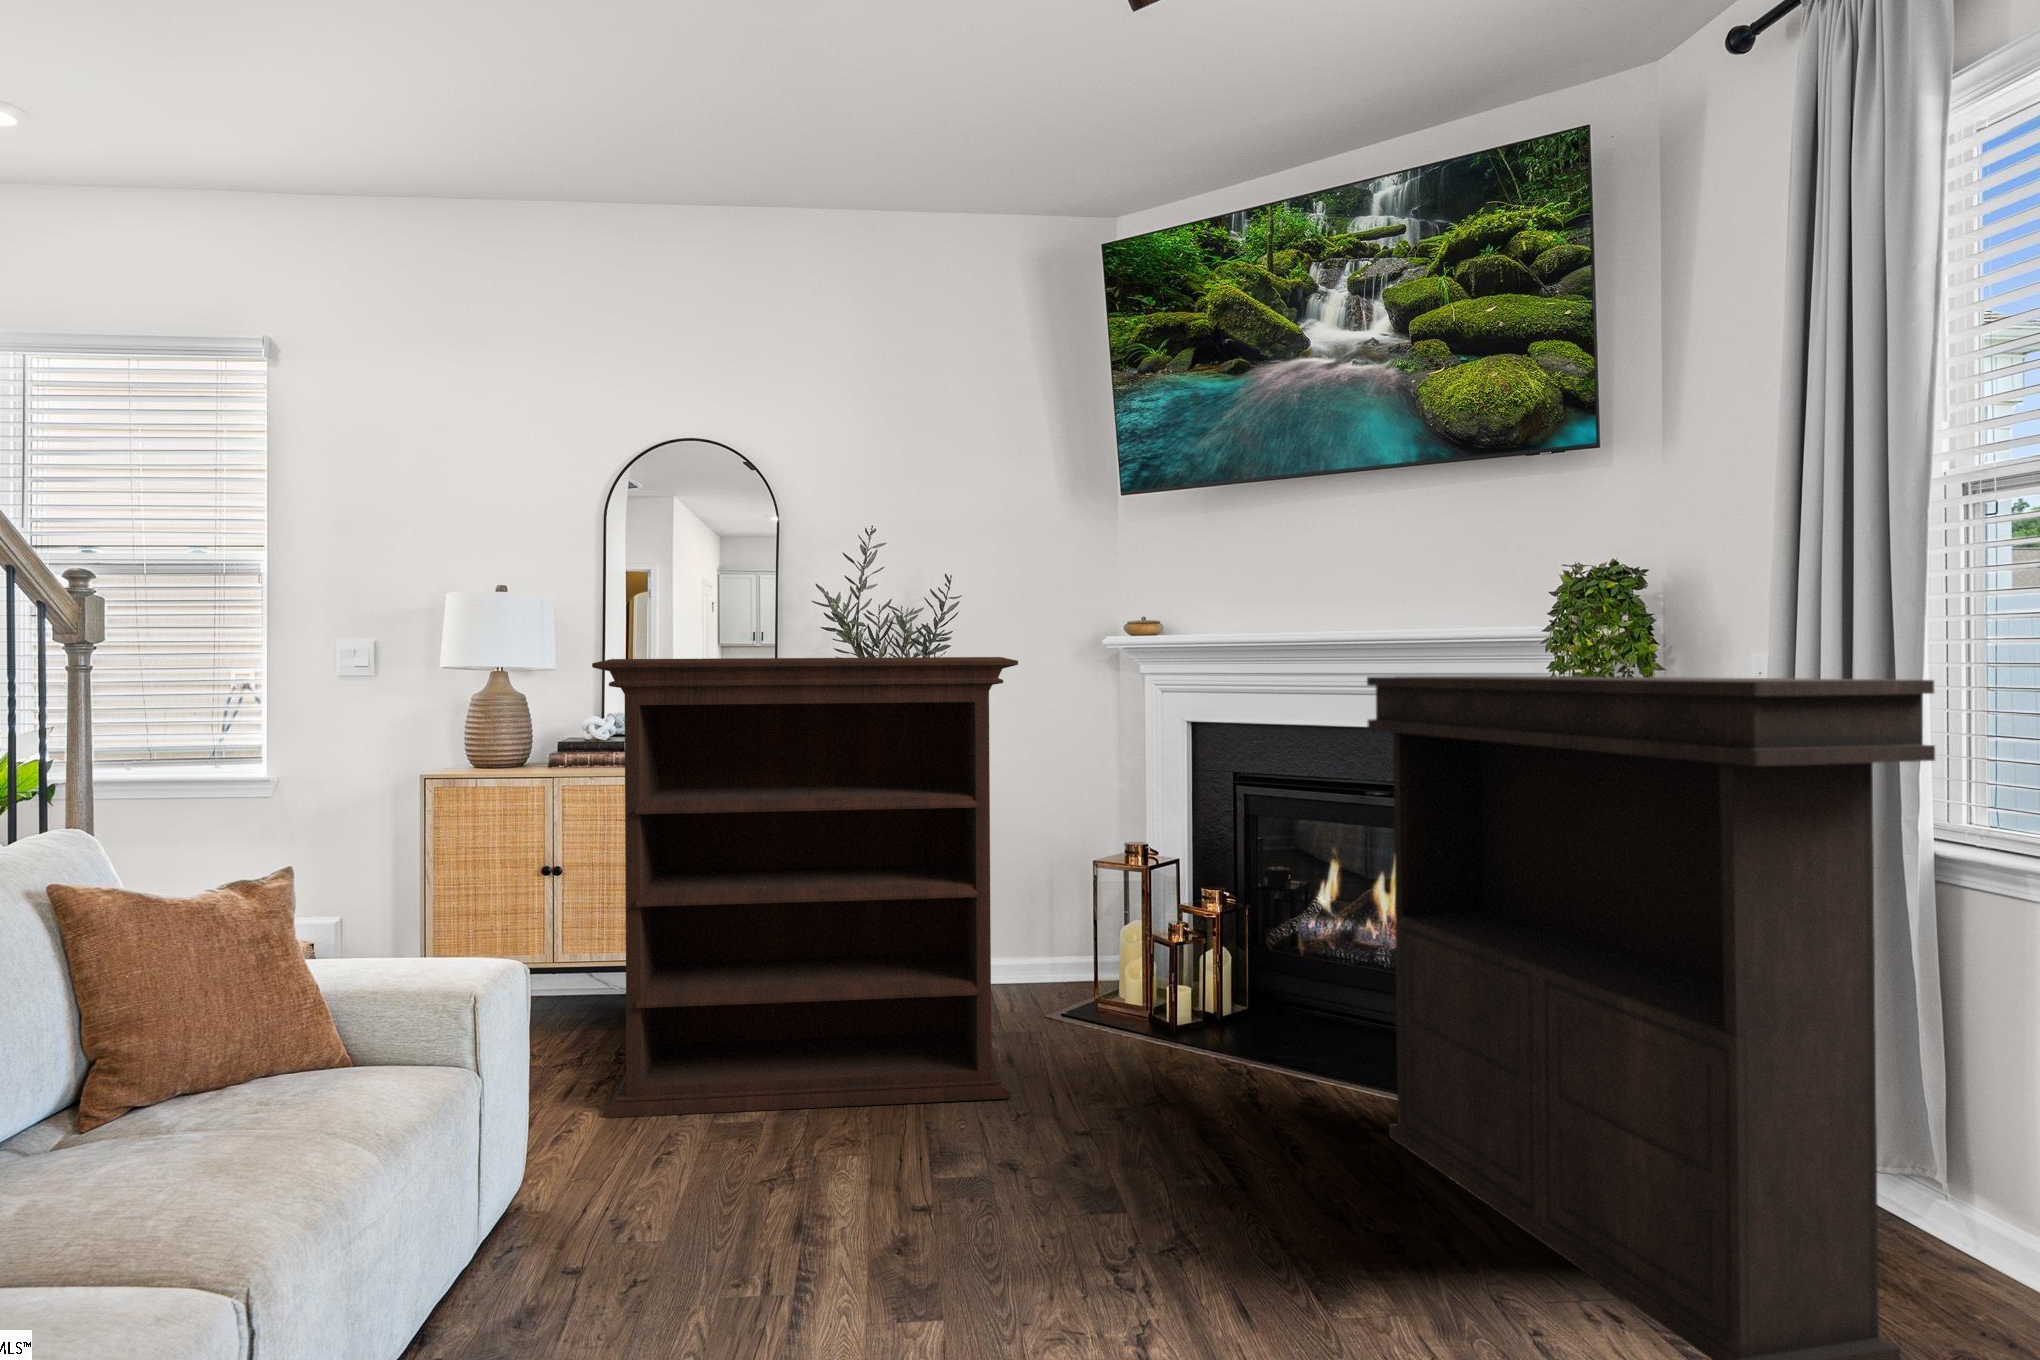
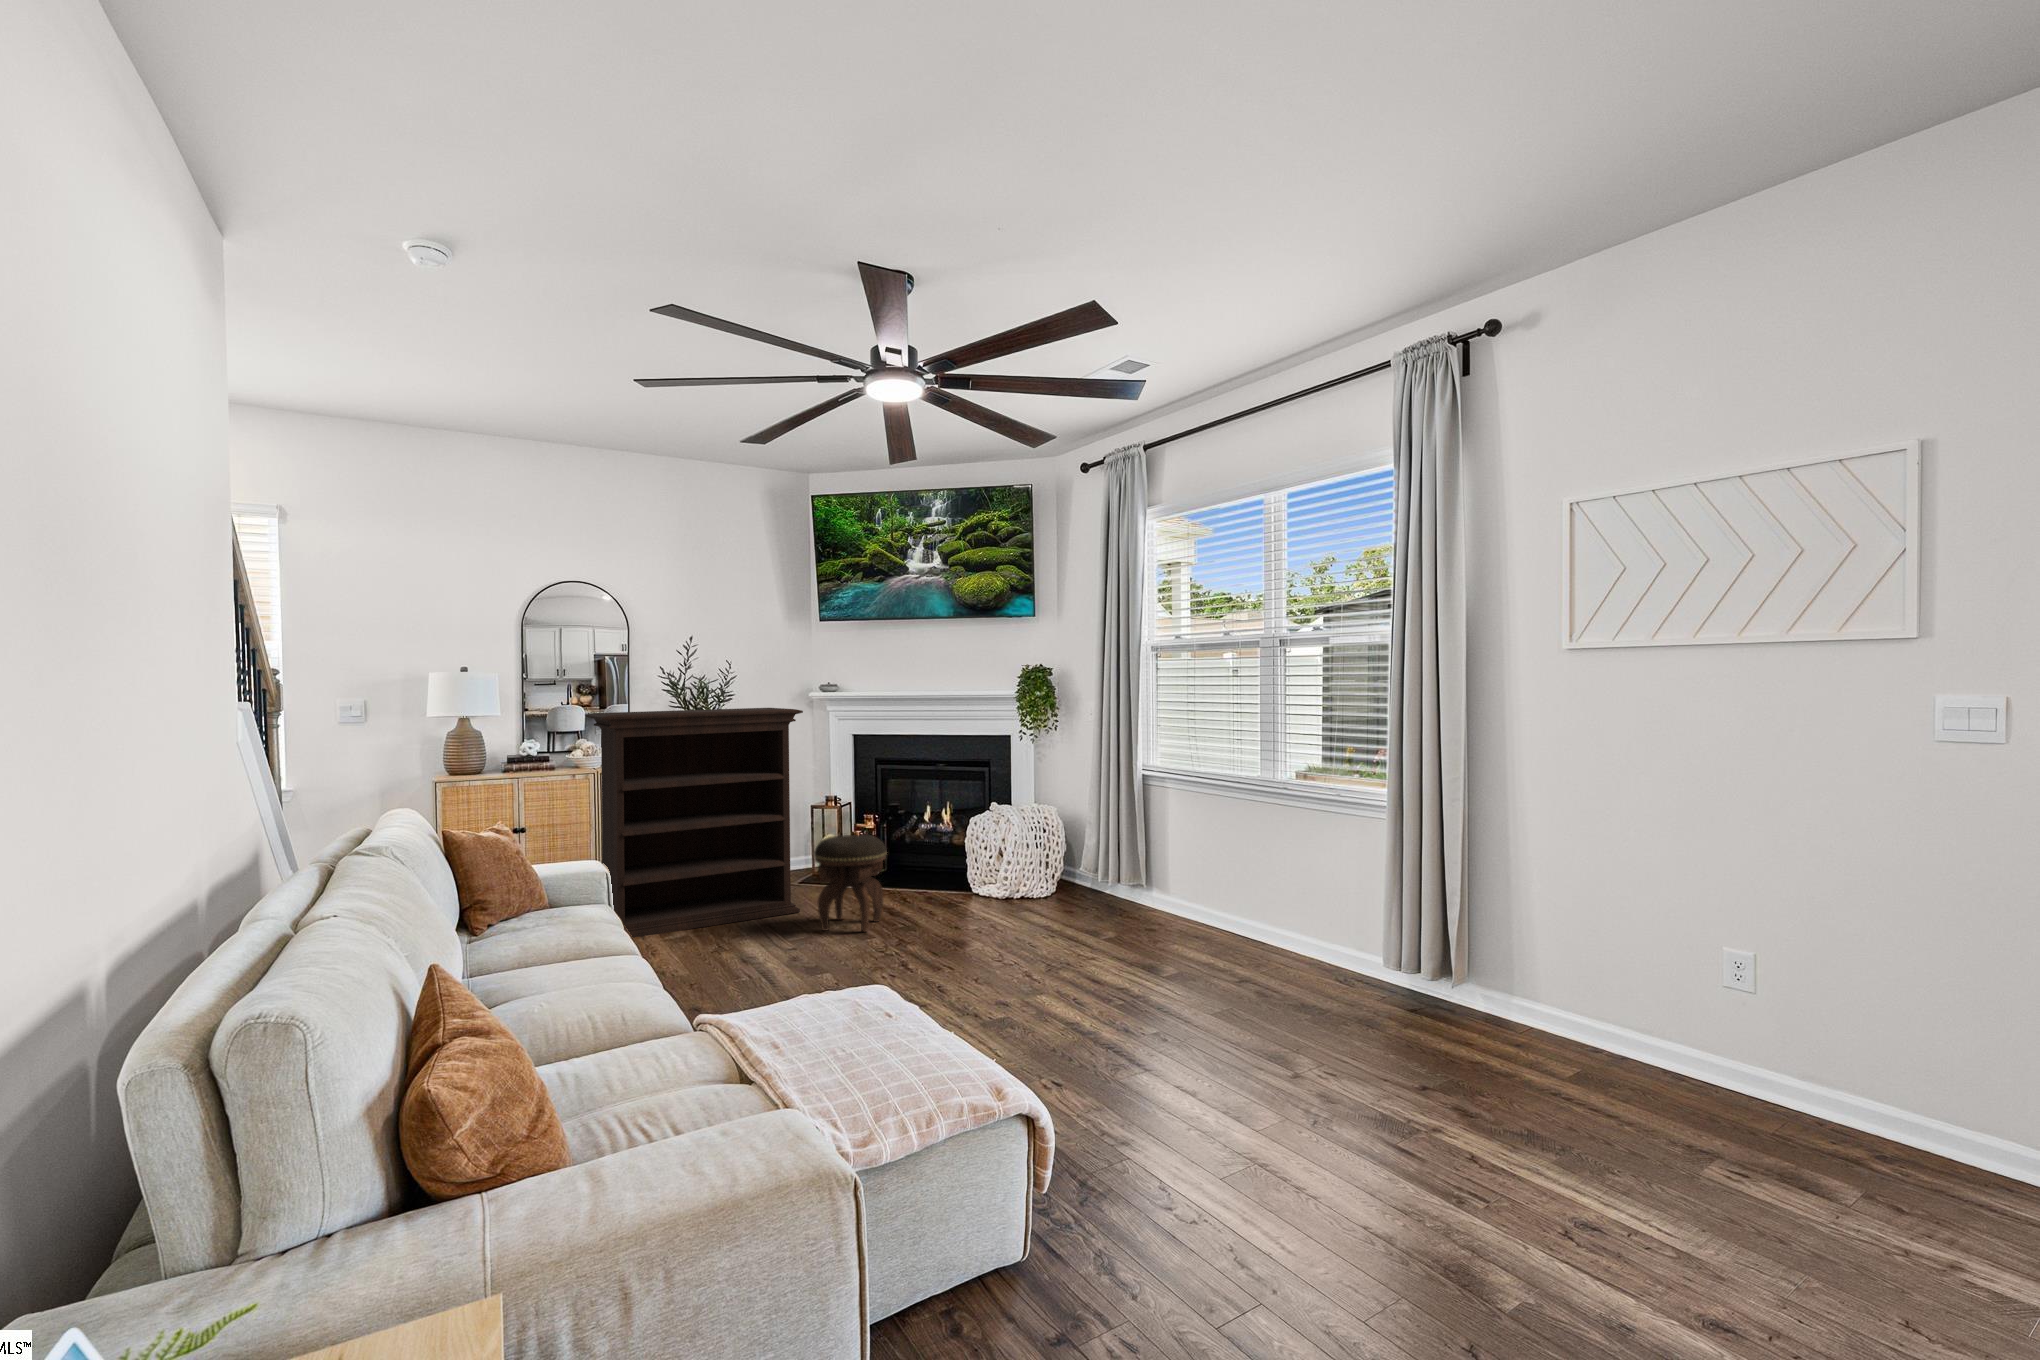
console table: present [1367,676,1935,1360] -> none [954,713,1139,943]
footstool: none [1004,947,1174,1193] -> present [814,835,887,932]

